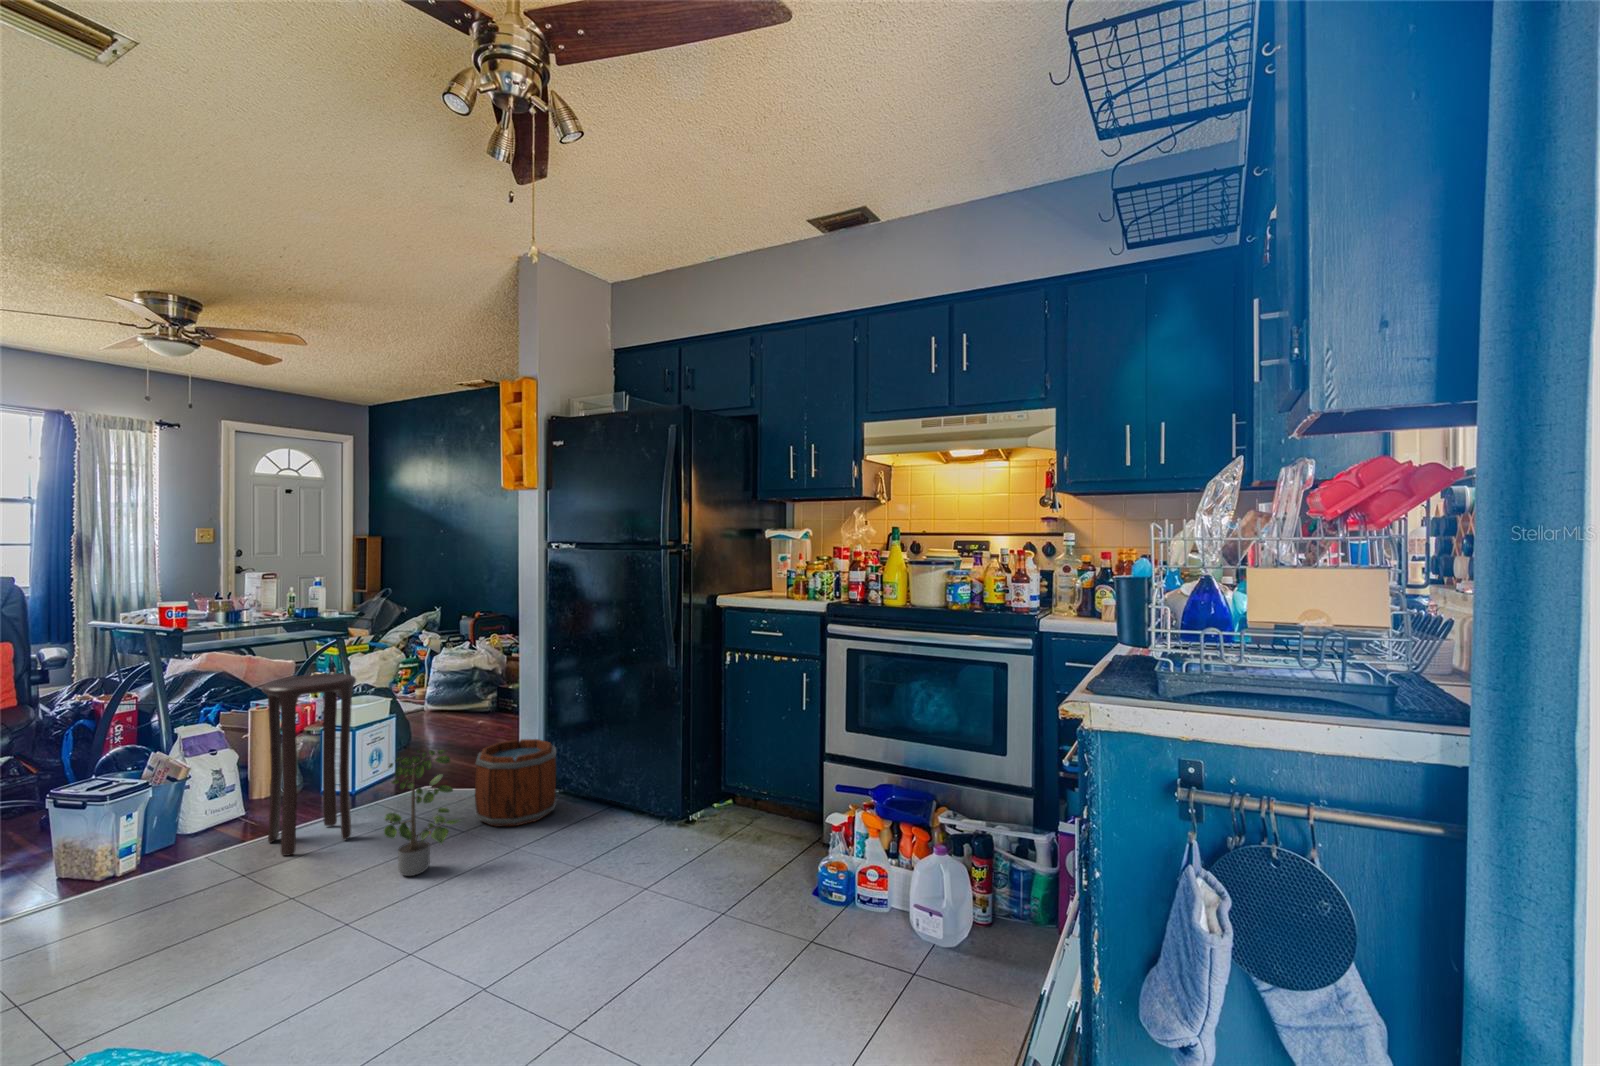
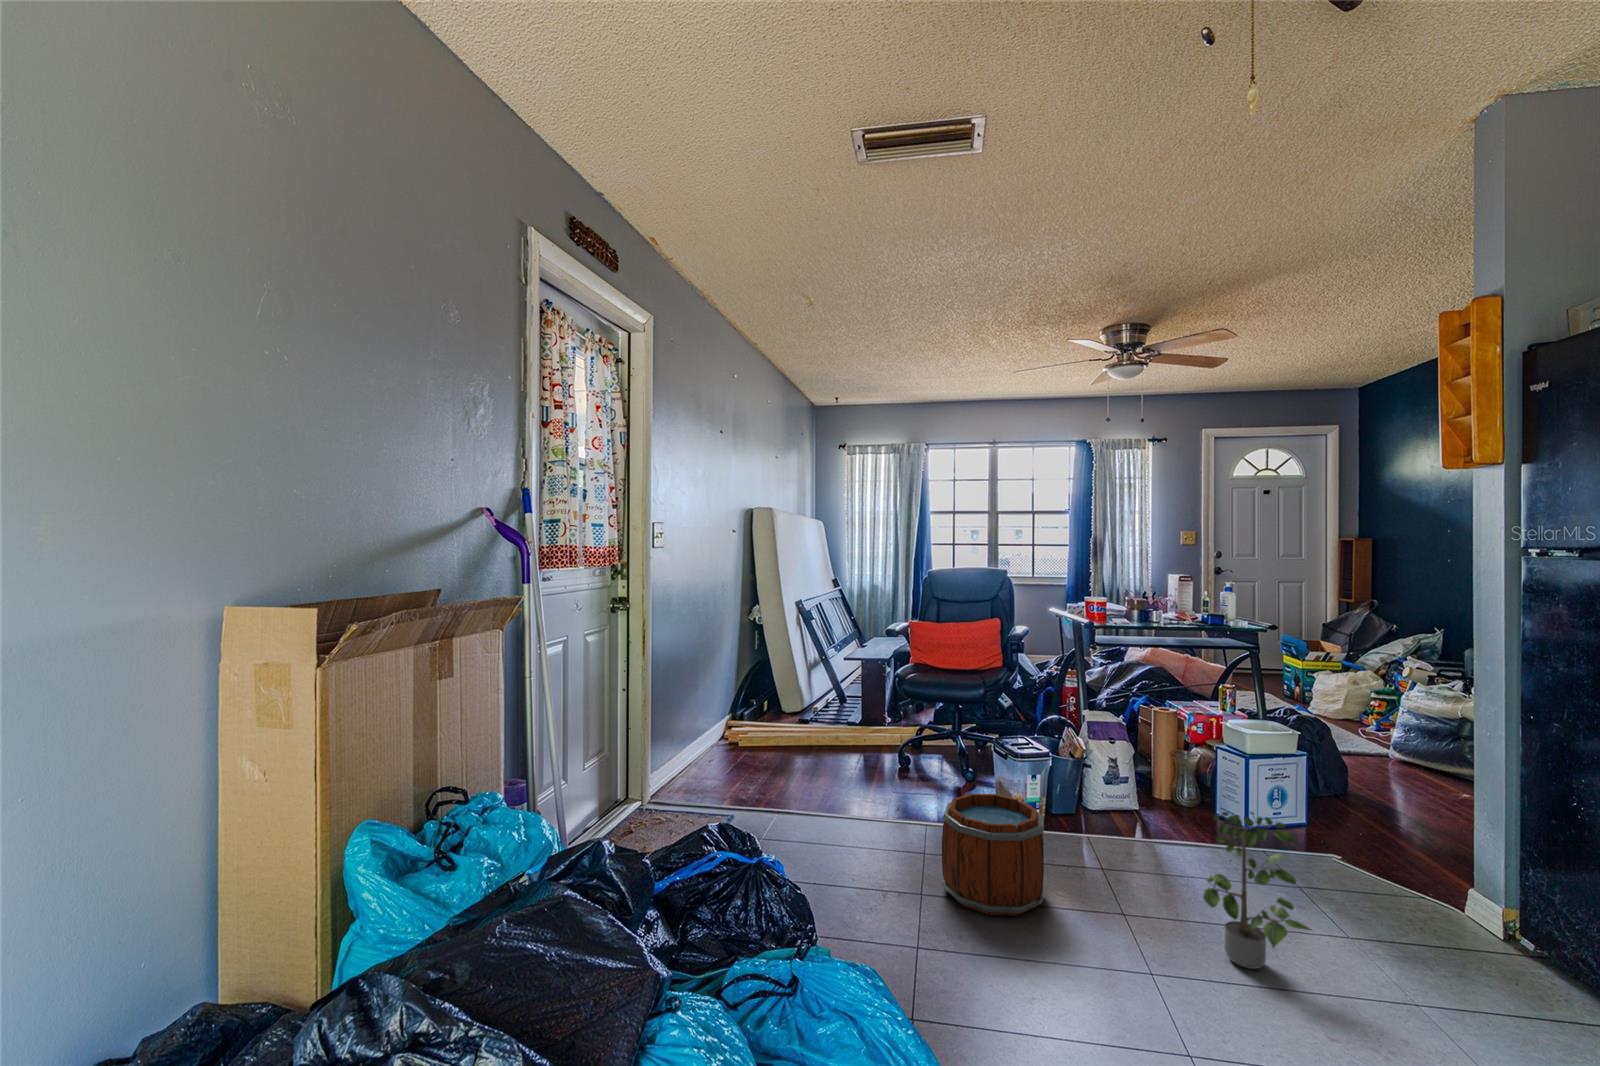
stool: present [262,673,356,856] -> none [1124,685,1218,880]
bucket: present [475,739,556,826] -> present [942,794,1044,916]

